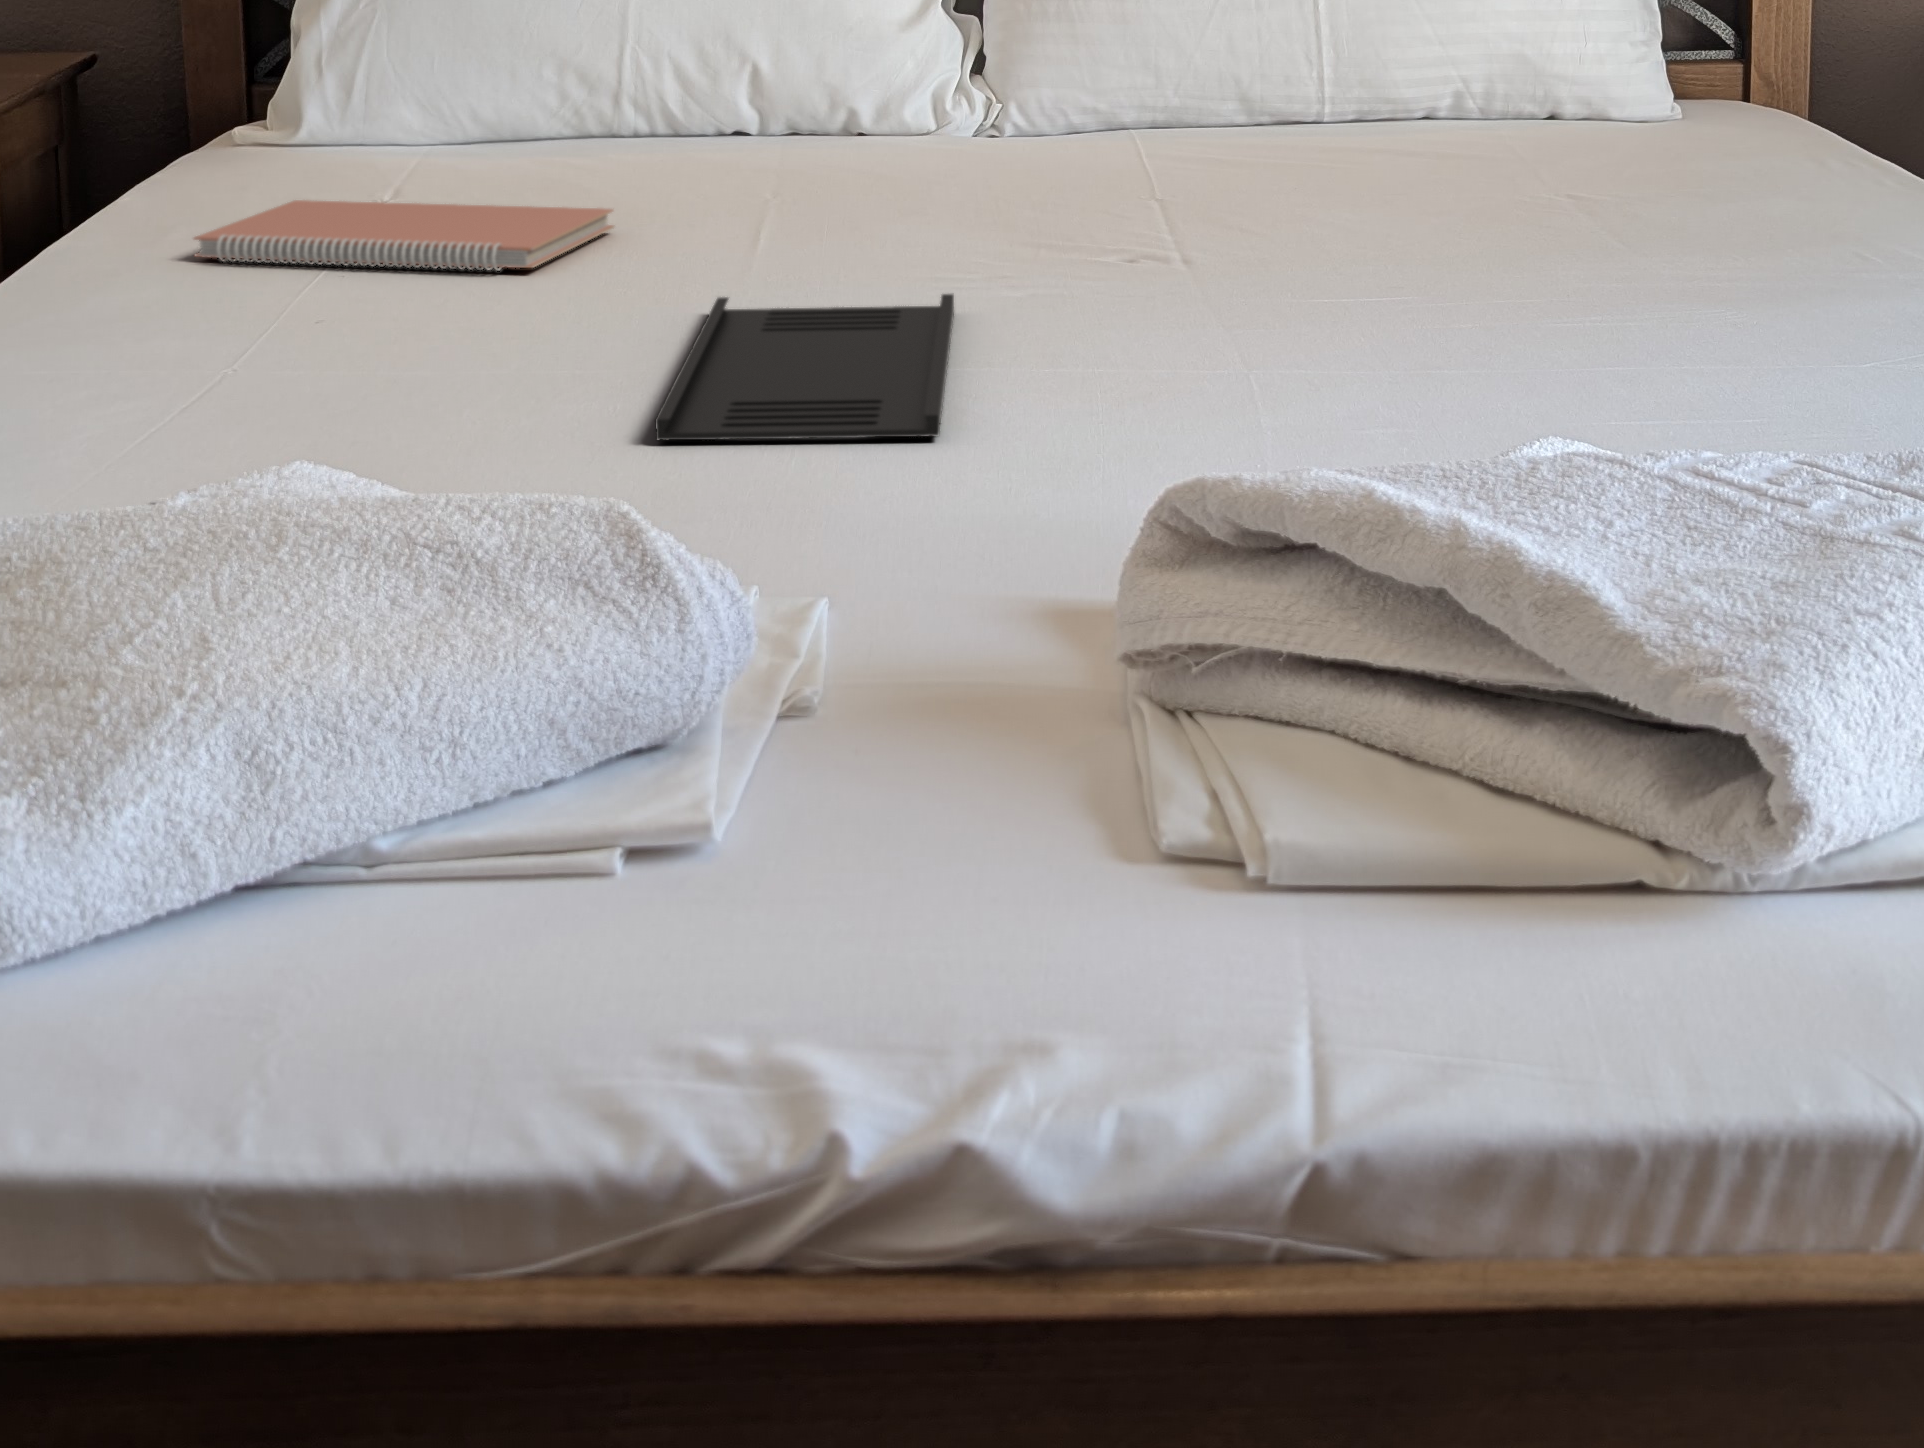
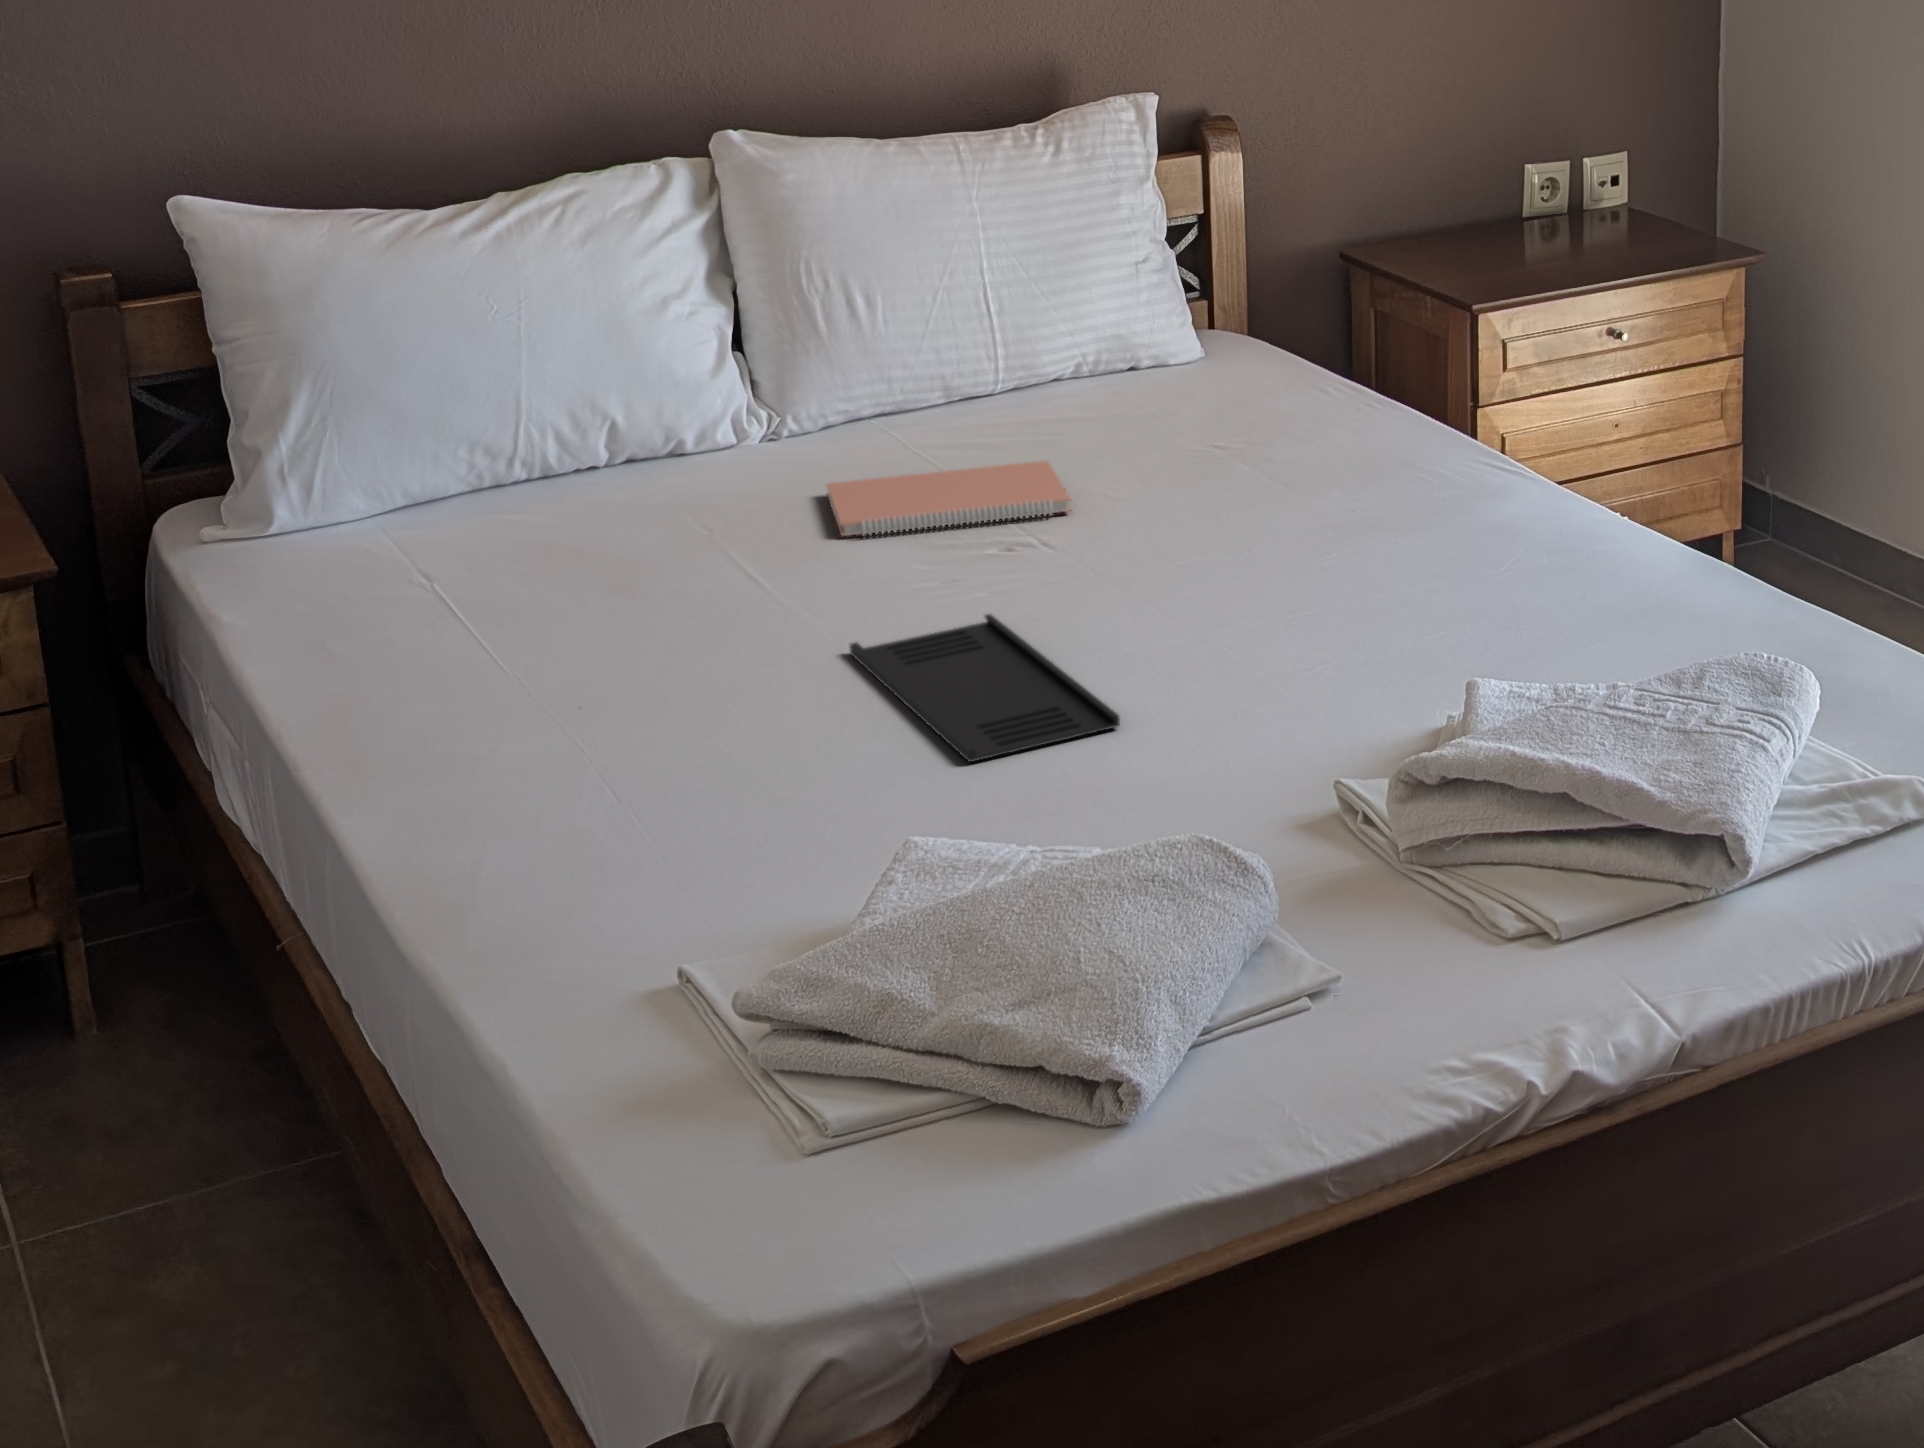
notebook: present [194,200,614,270] -> present [827,461,1071,536]

